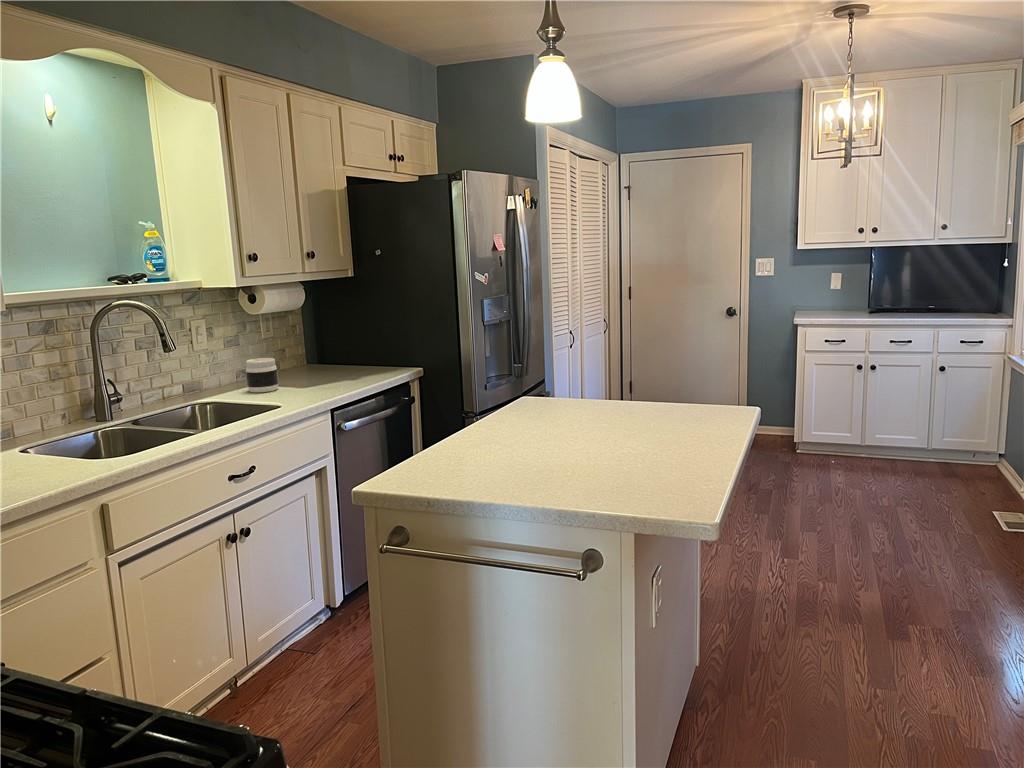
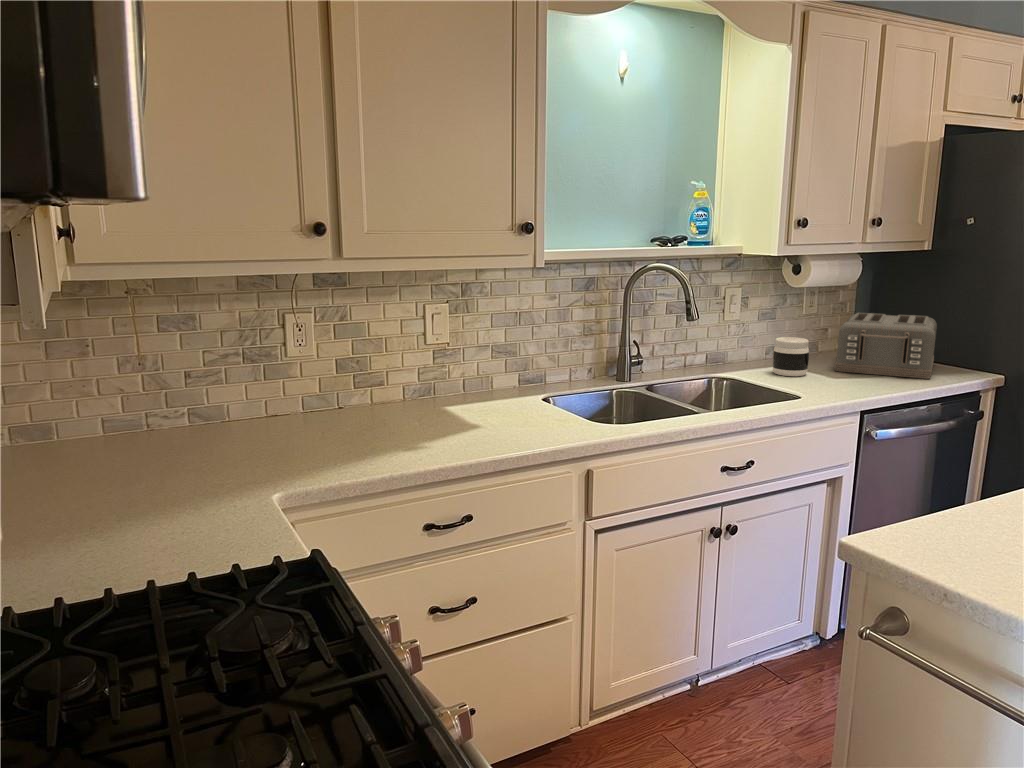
toaster: none [297,329,374,383] -> present [835,313,937,379]

